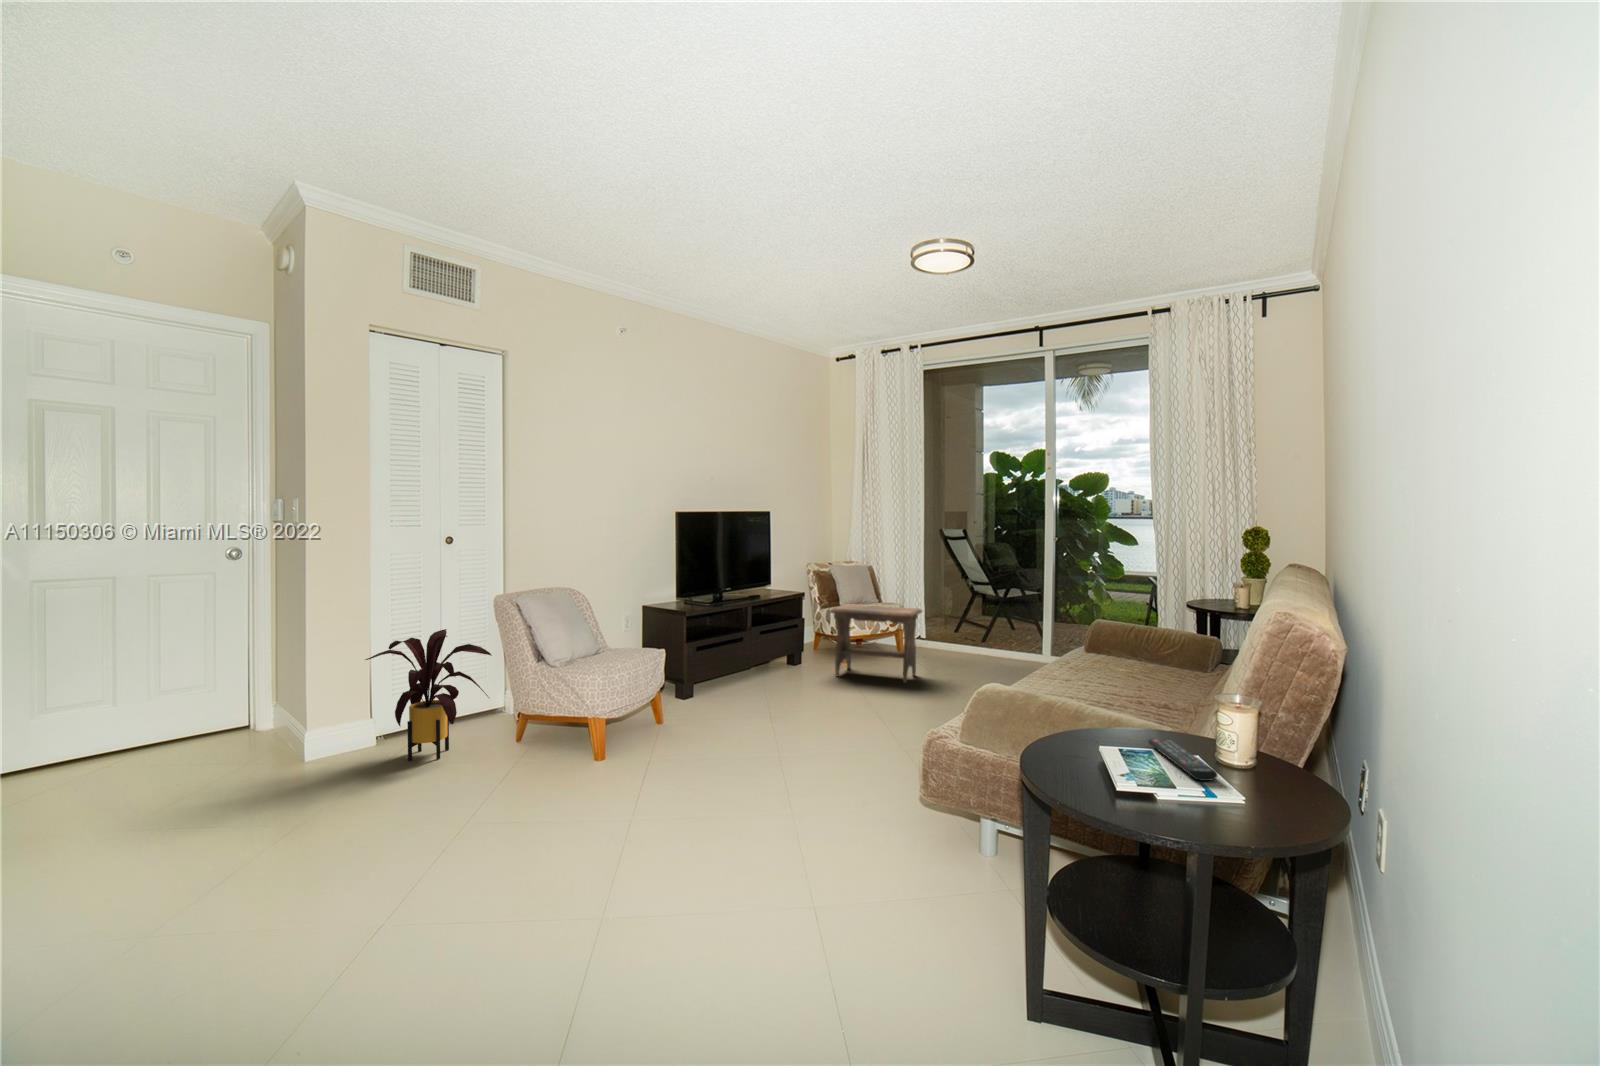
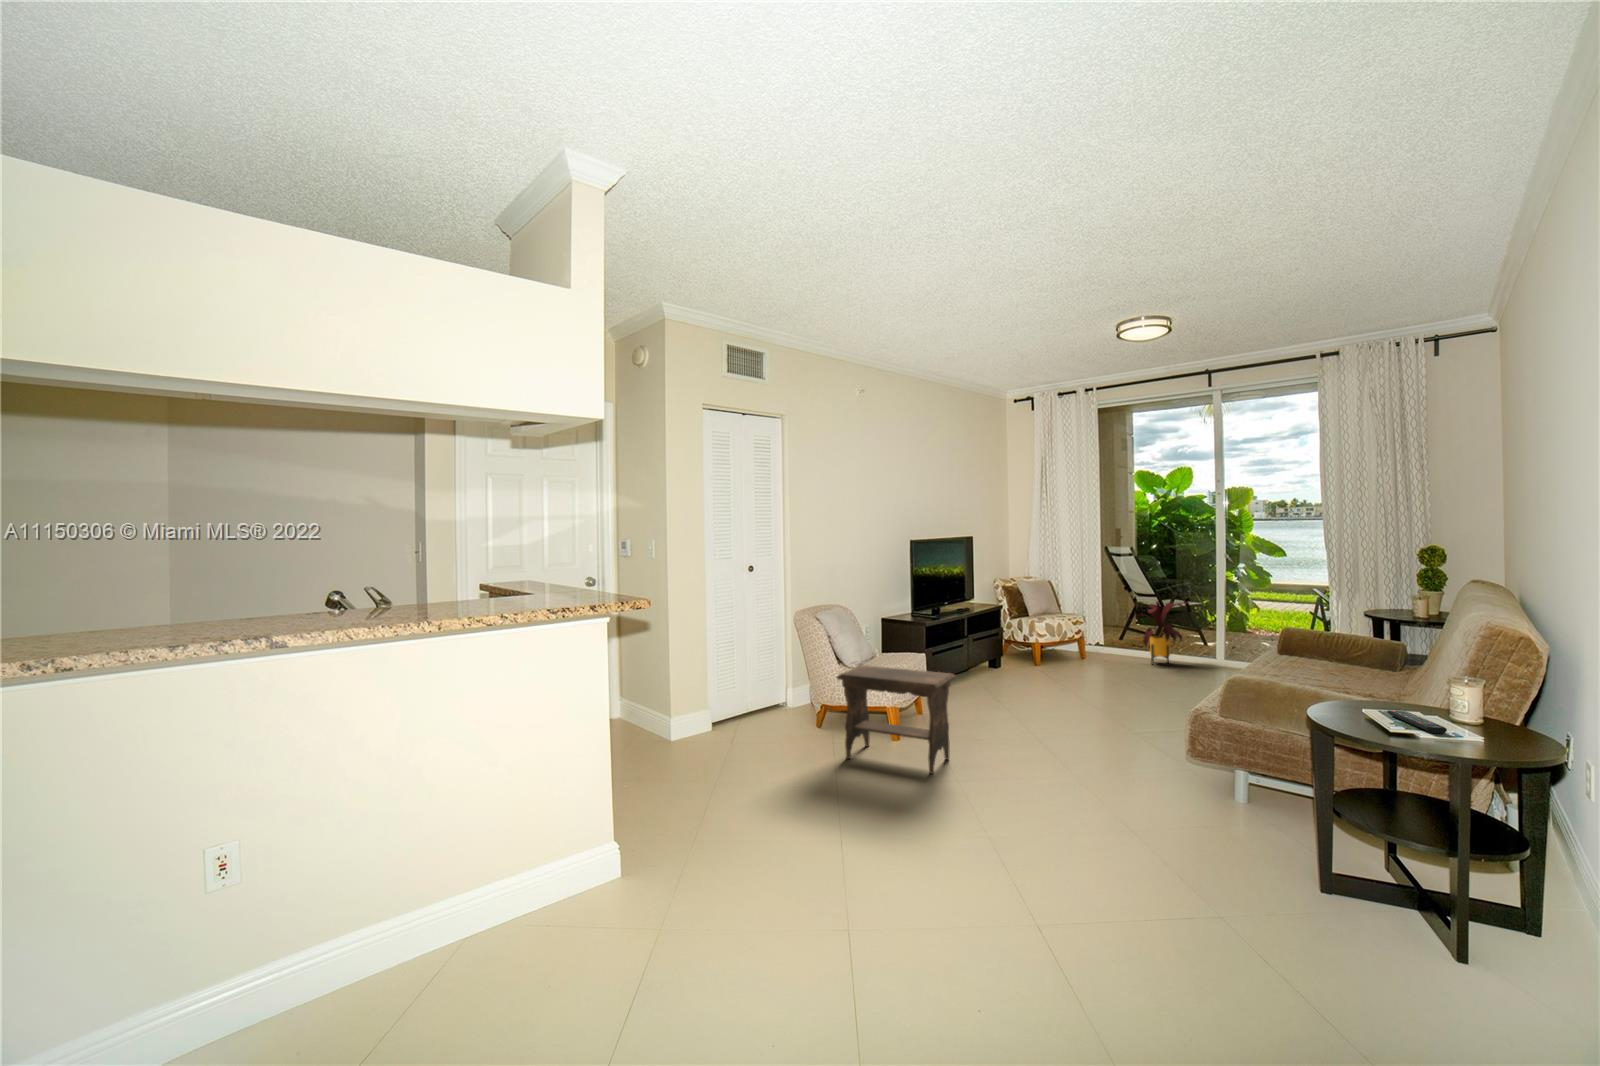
footstool: present [830,604,922,683] -> present [837,665,956,774]
house plant: present [365,629,492,760] -> present [1139,601,1186,665]

